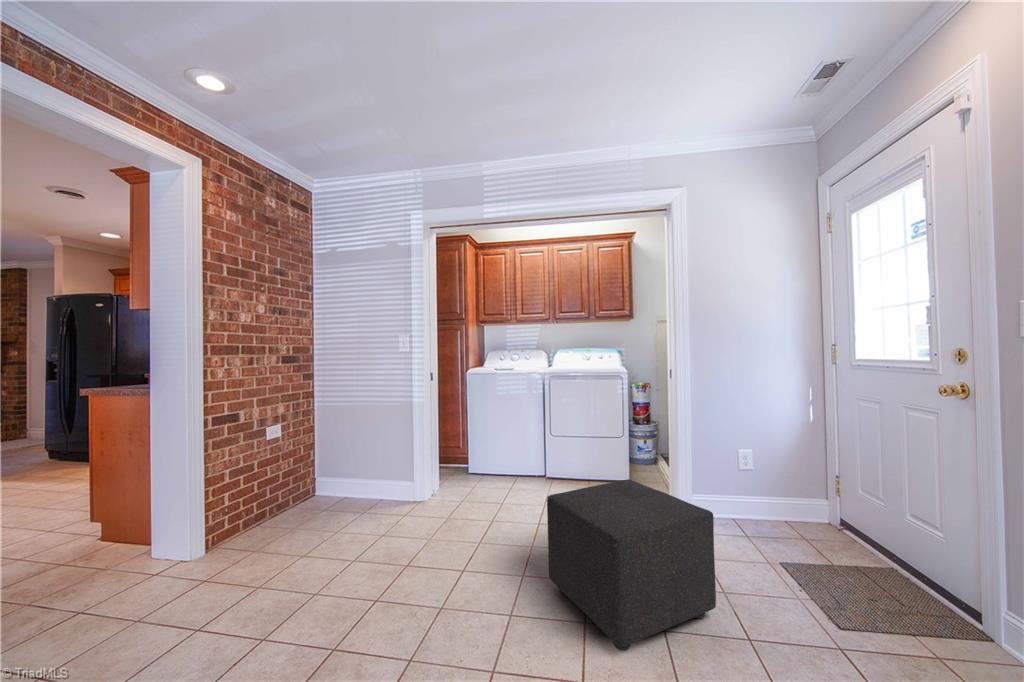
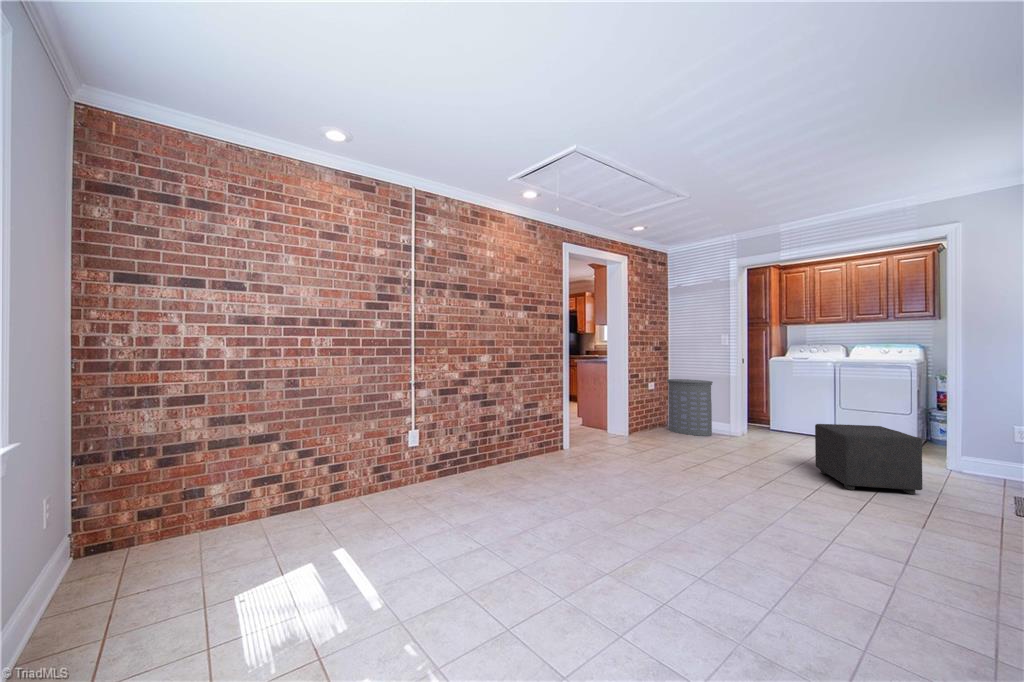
laundry hamper: none [306,412,384,517] -> present [667,379,713,436]

